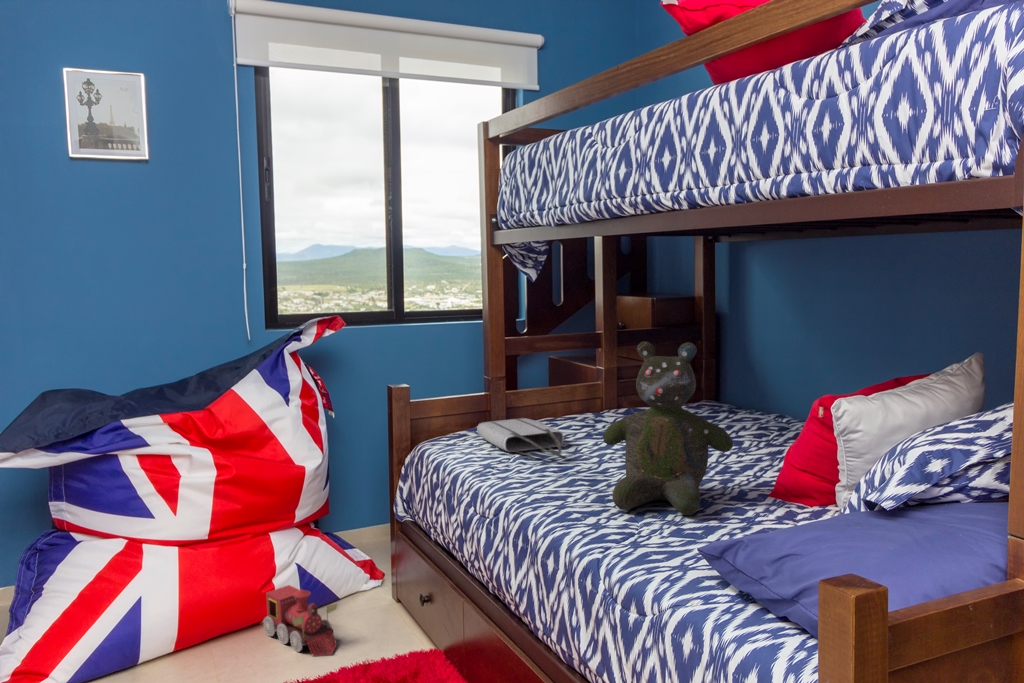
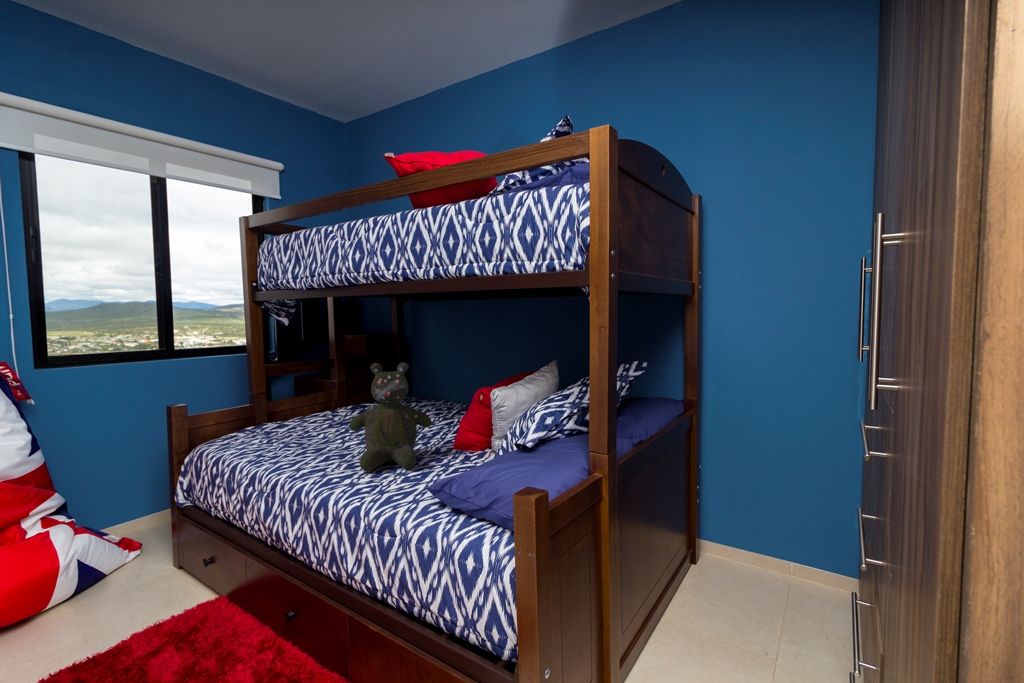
tote bag: present [477,418,564,456] -> none [246,420,315,444]
toy train: present [263,585,337,655] -> none [49,575,128,629]

